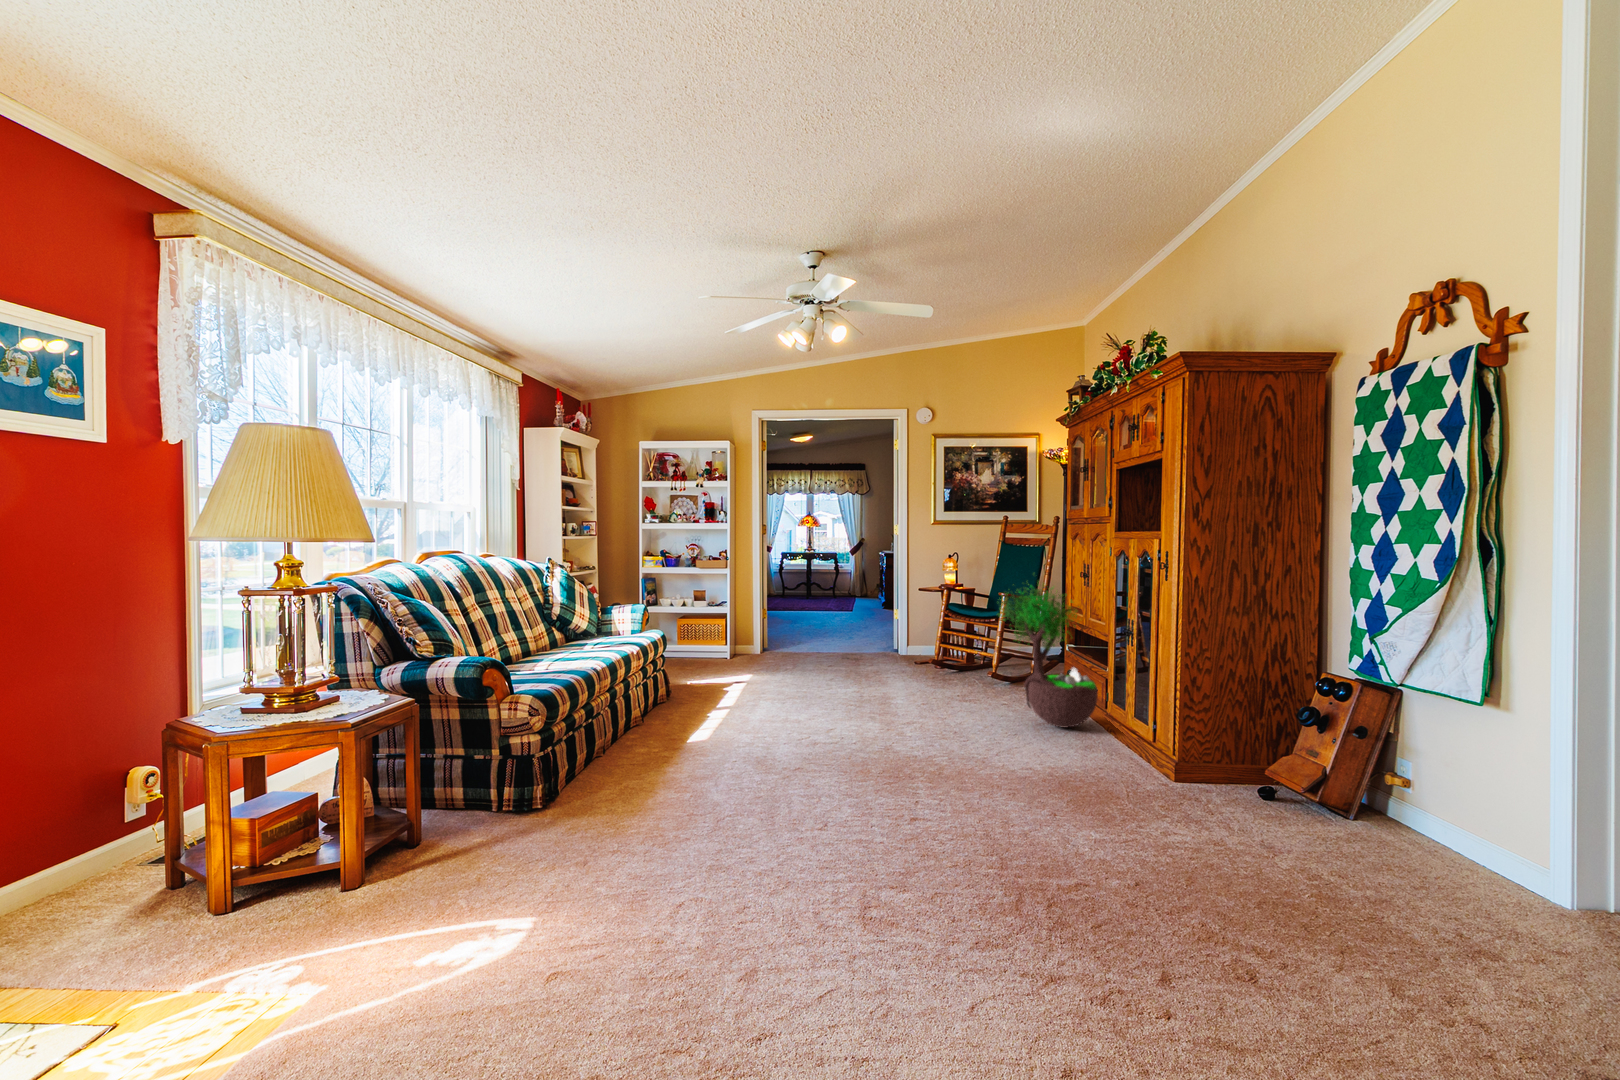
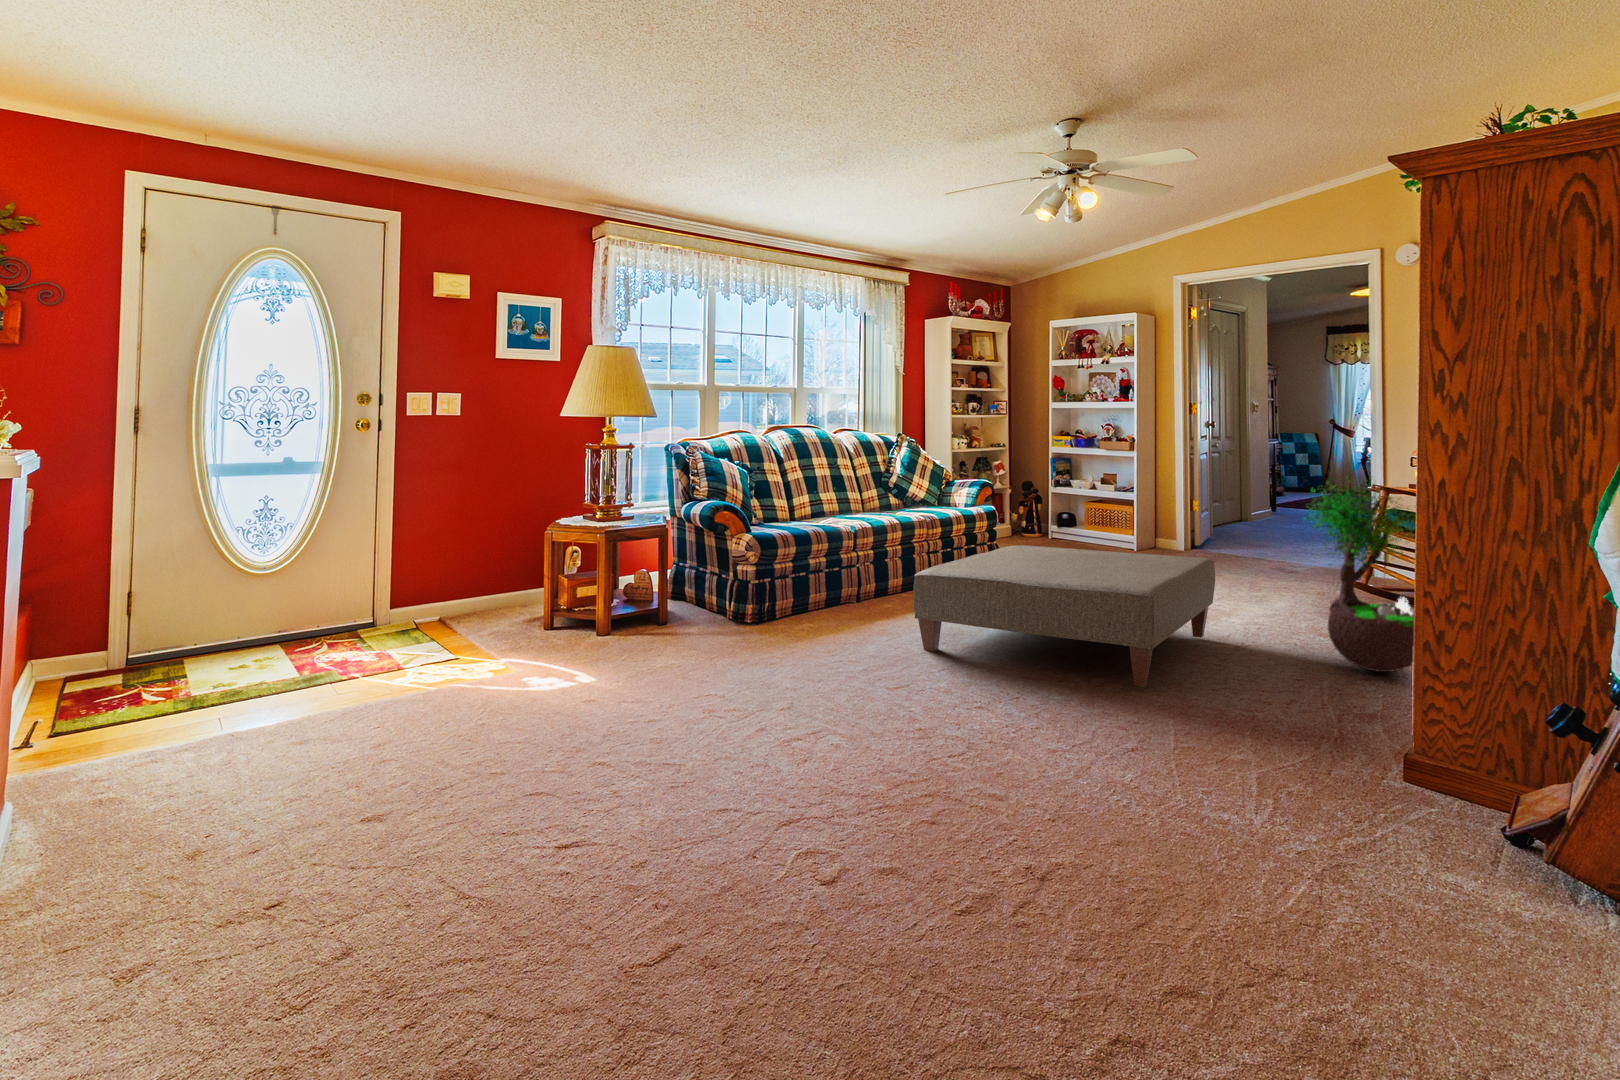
ottoman: none [749,656,1011,800] -> present [913,545,1215,687]

